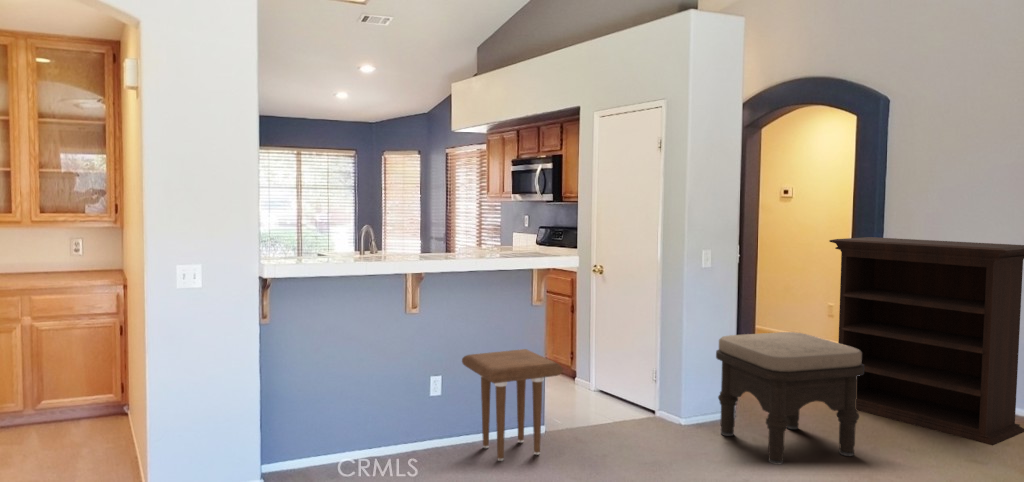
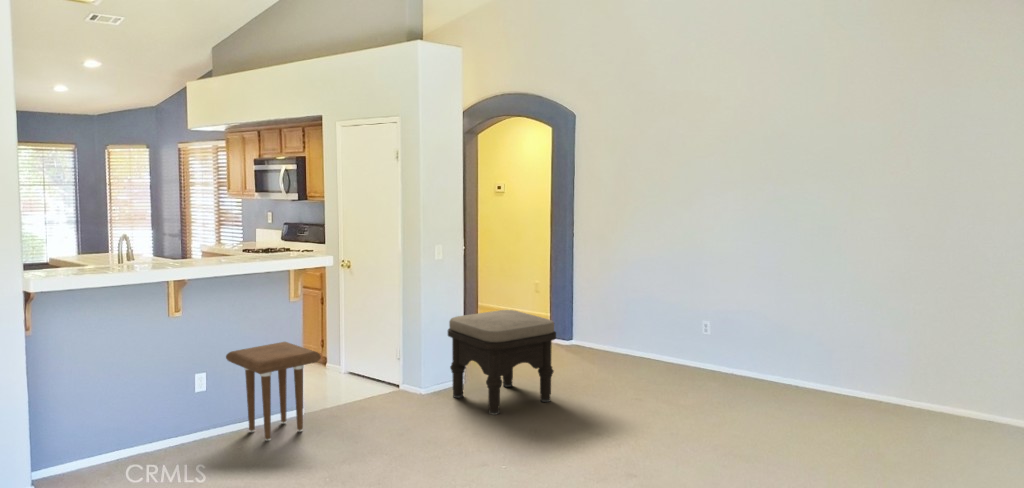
bookshelf: present [830,237,1024,446] -> none [534,229,673,383]

